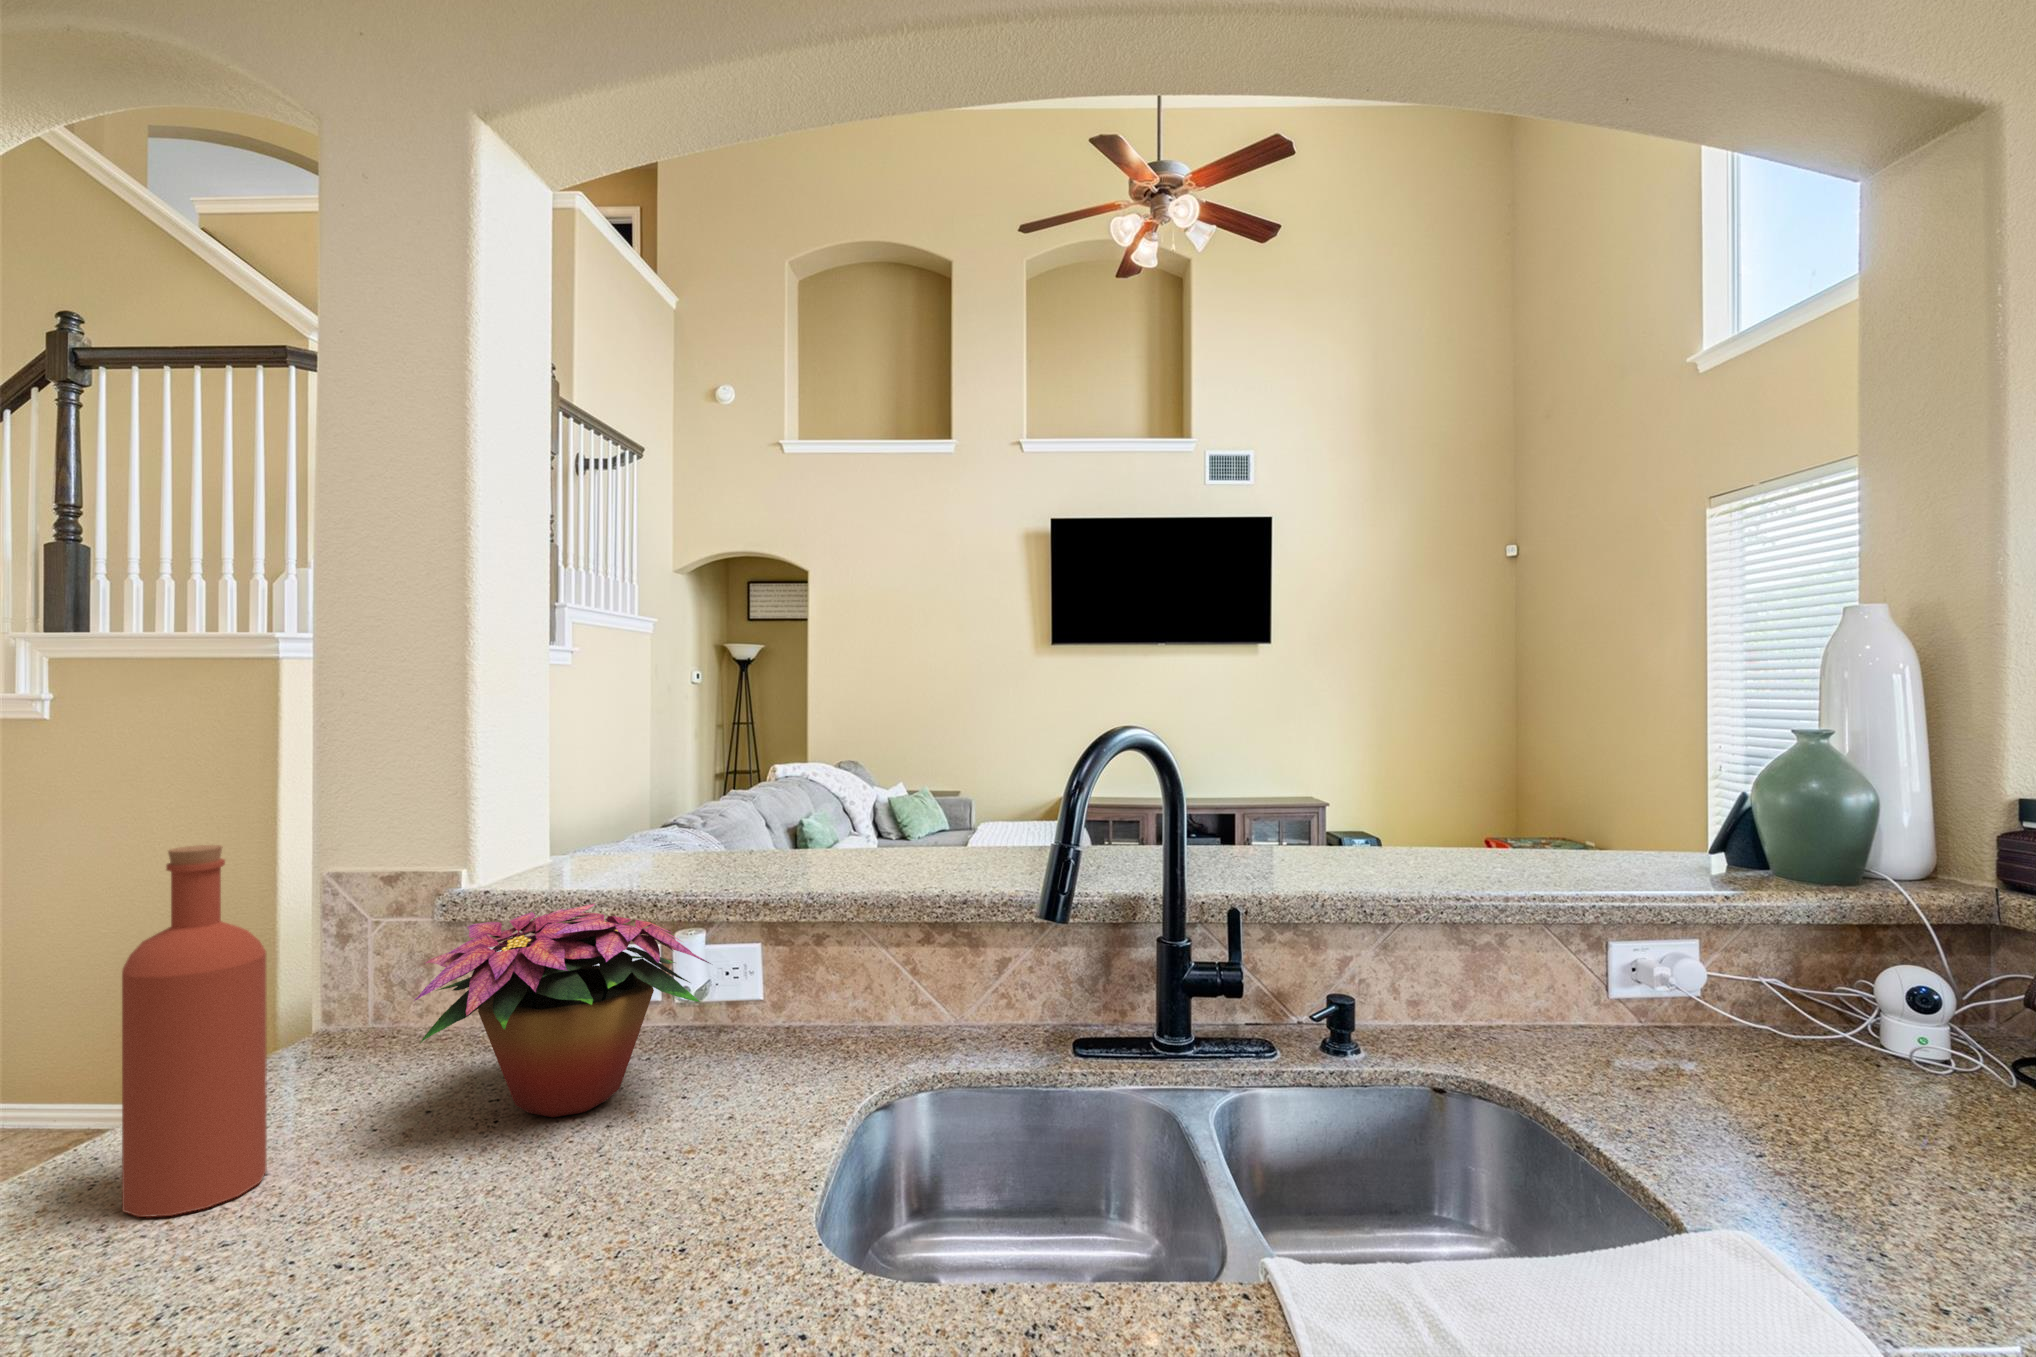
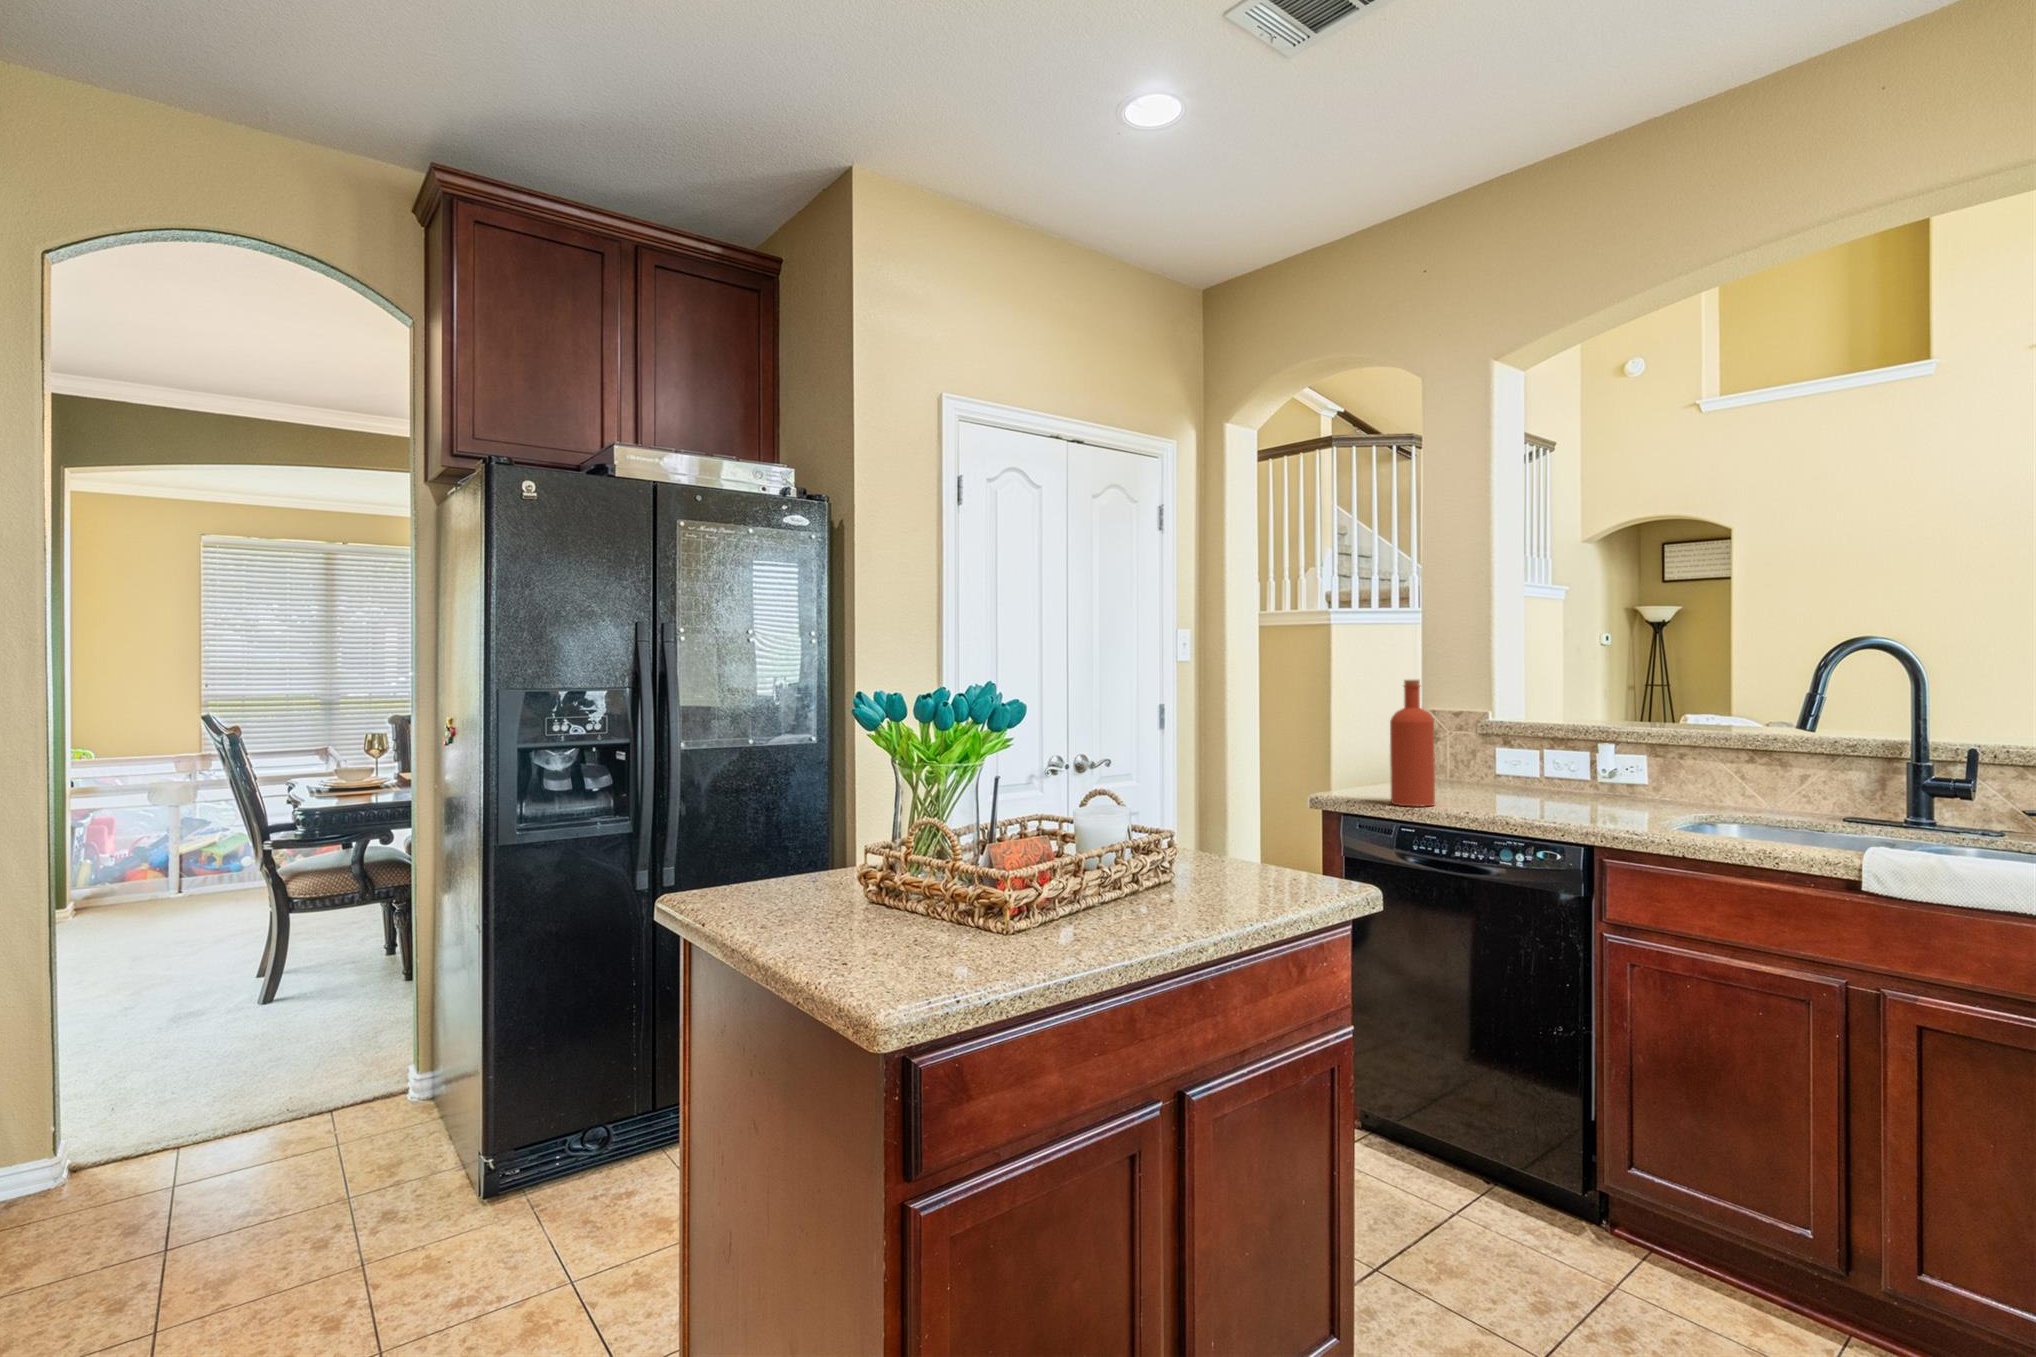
flower arrangement: present [414,904,711,1117] -> none [1483,717,1624,806]

